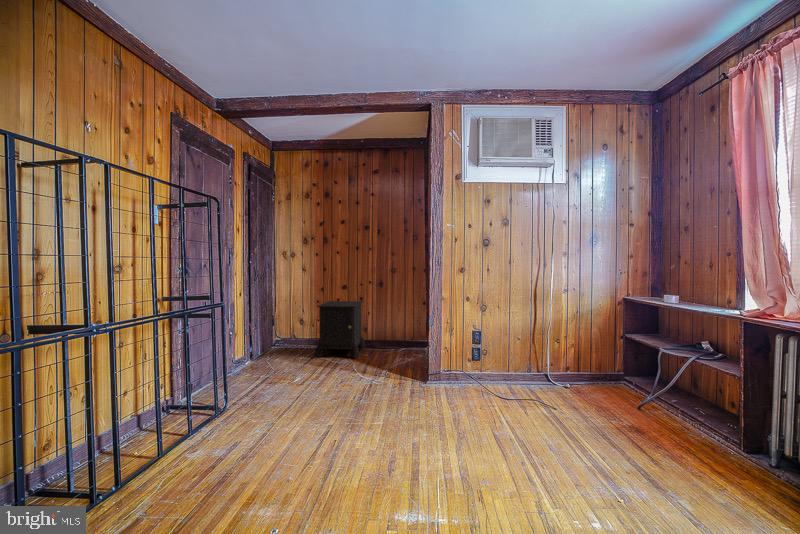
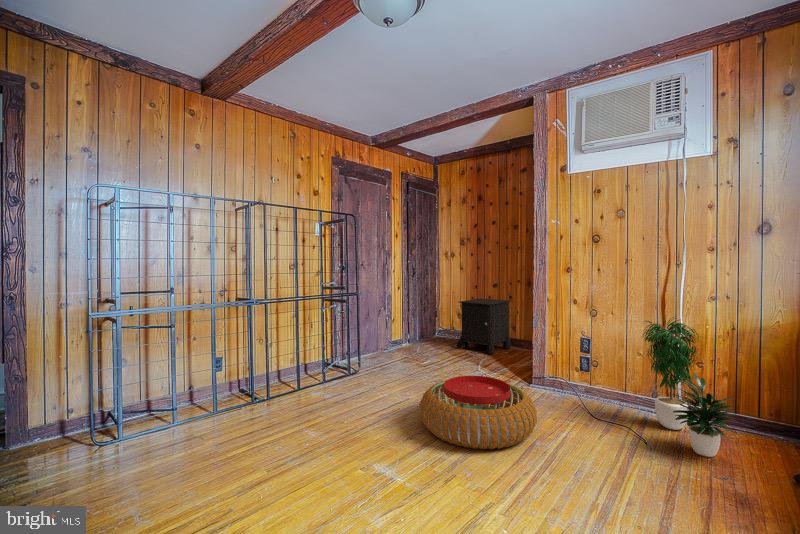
potted plant: none [531,303,617,409] -> present [642,317,736,457]
pouf: none [384,383,508,467] -> present [420,376,537,449]

